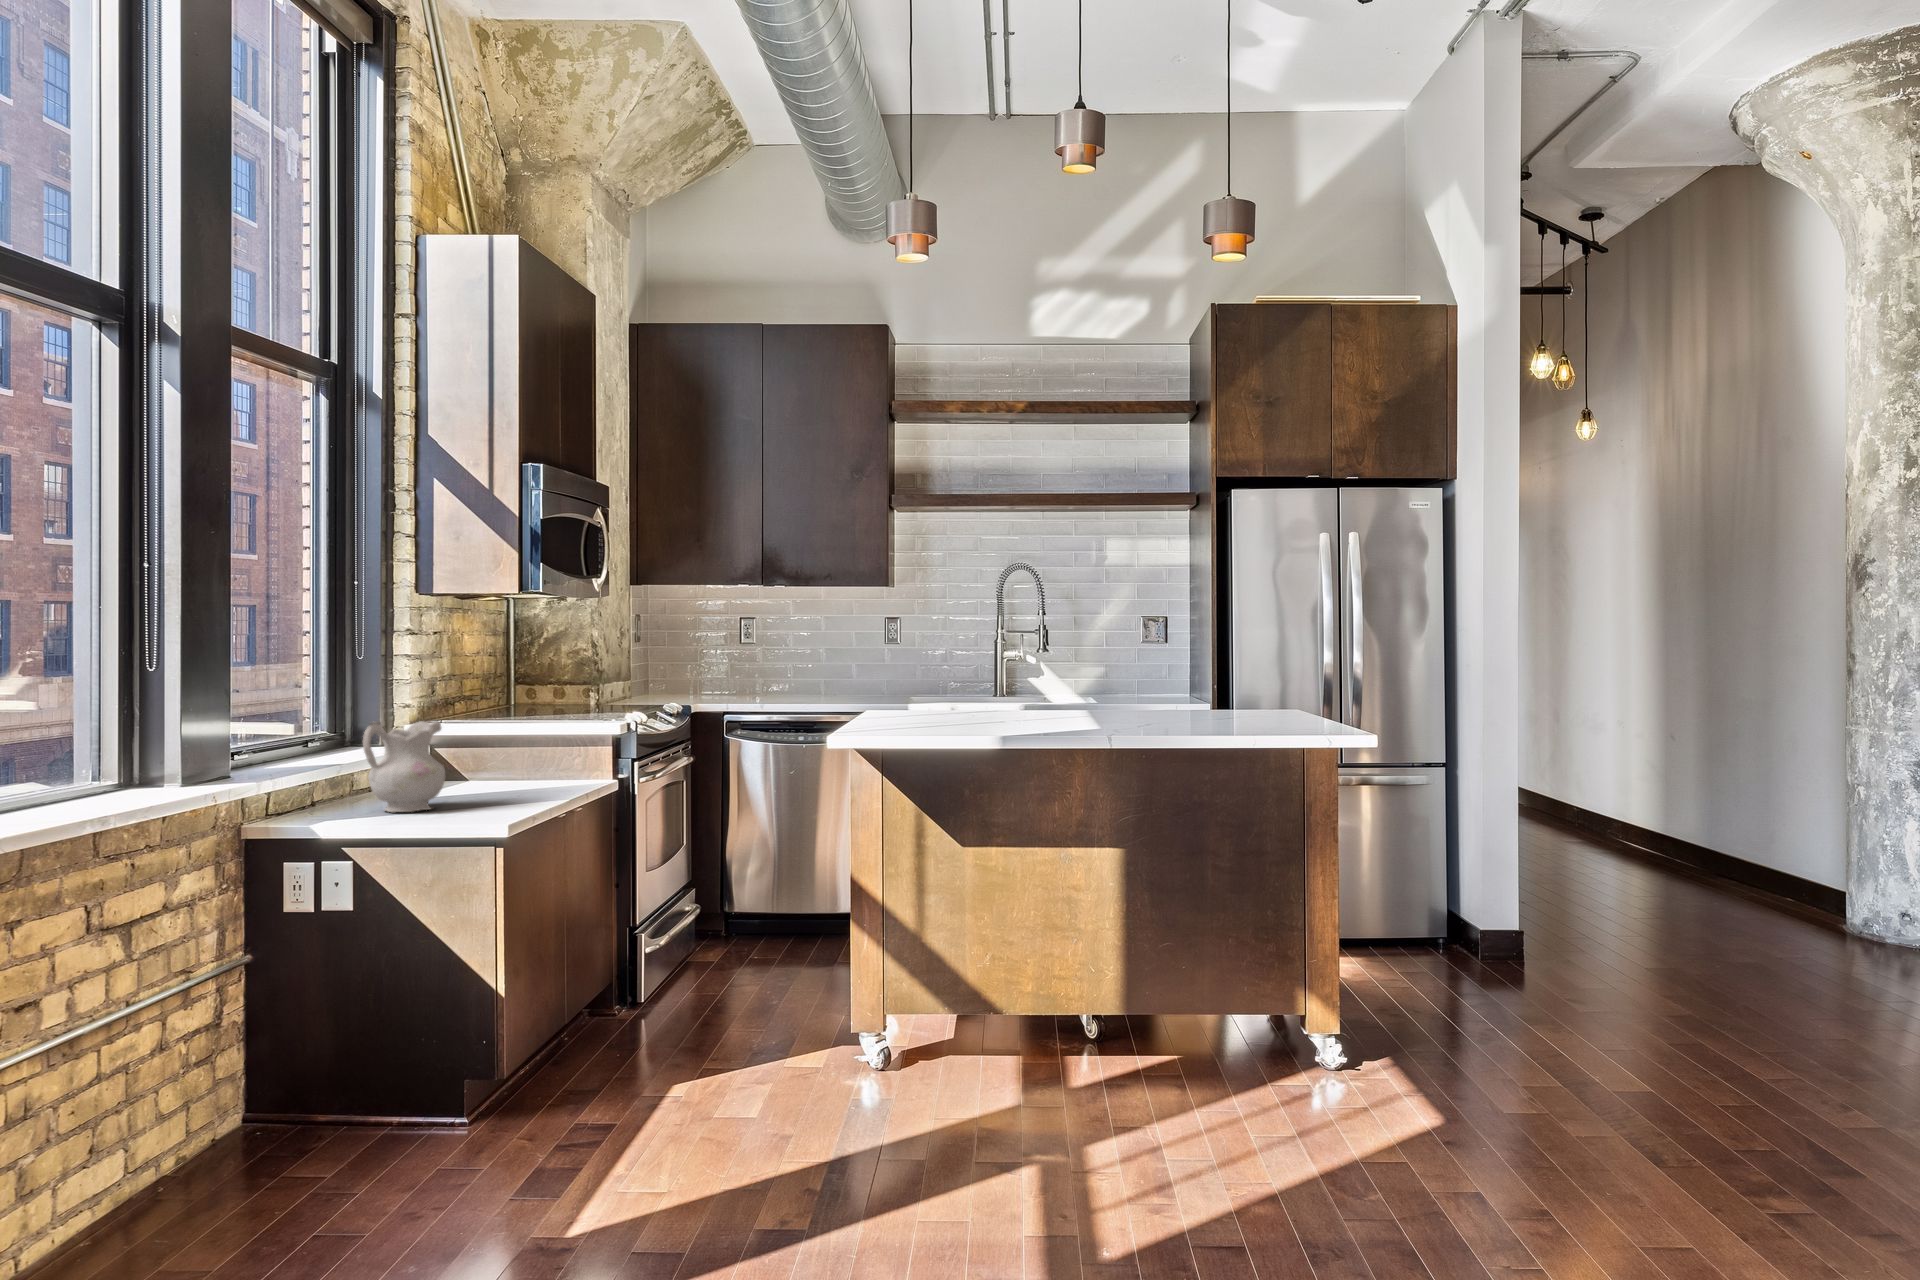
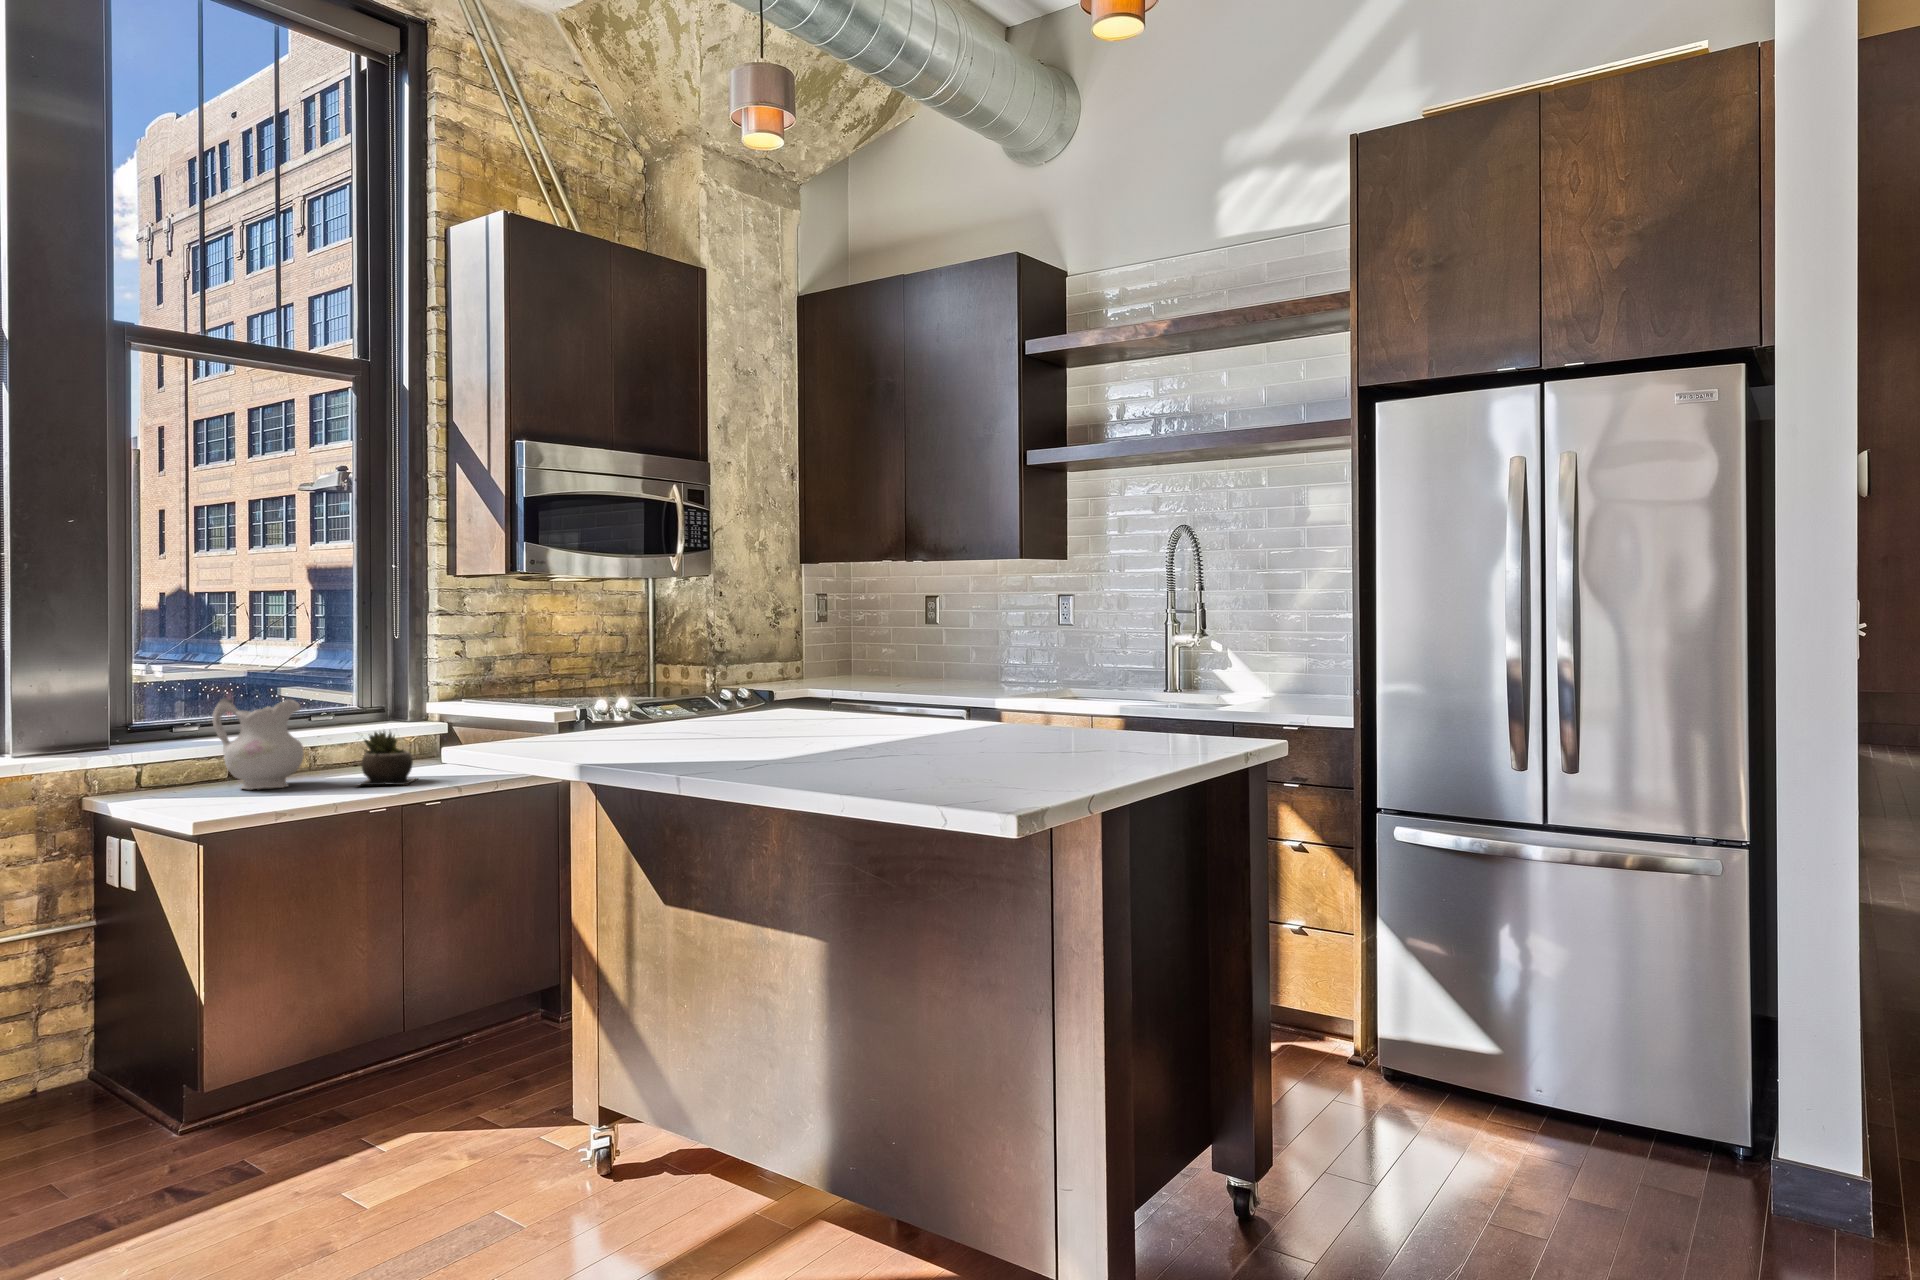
succulent plant: none [484,747,551,802] -> present [358,731,417,785]

